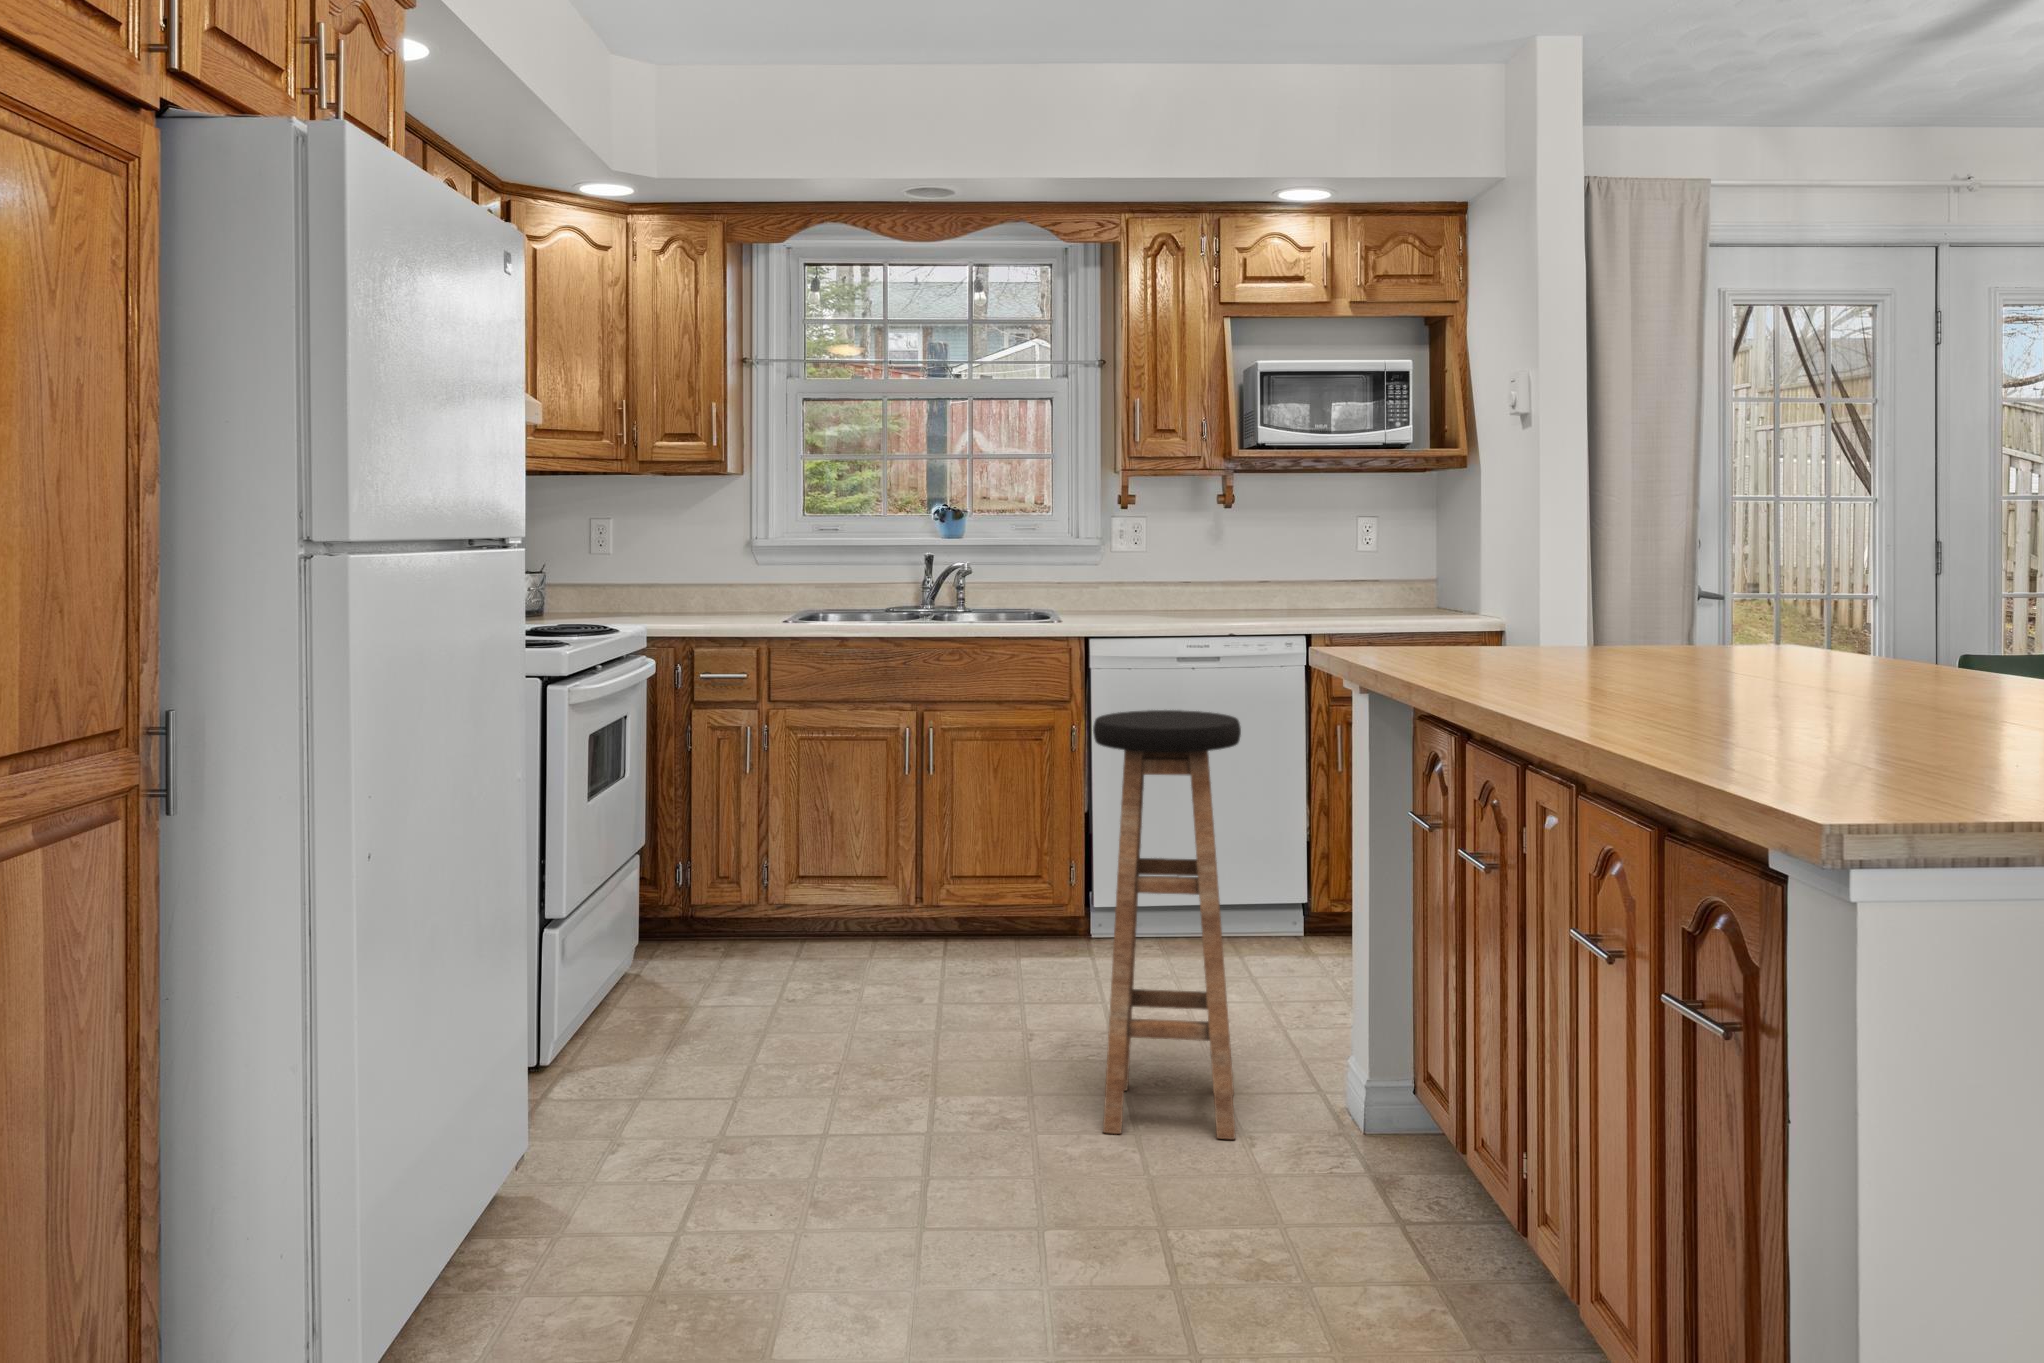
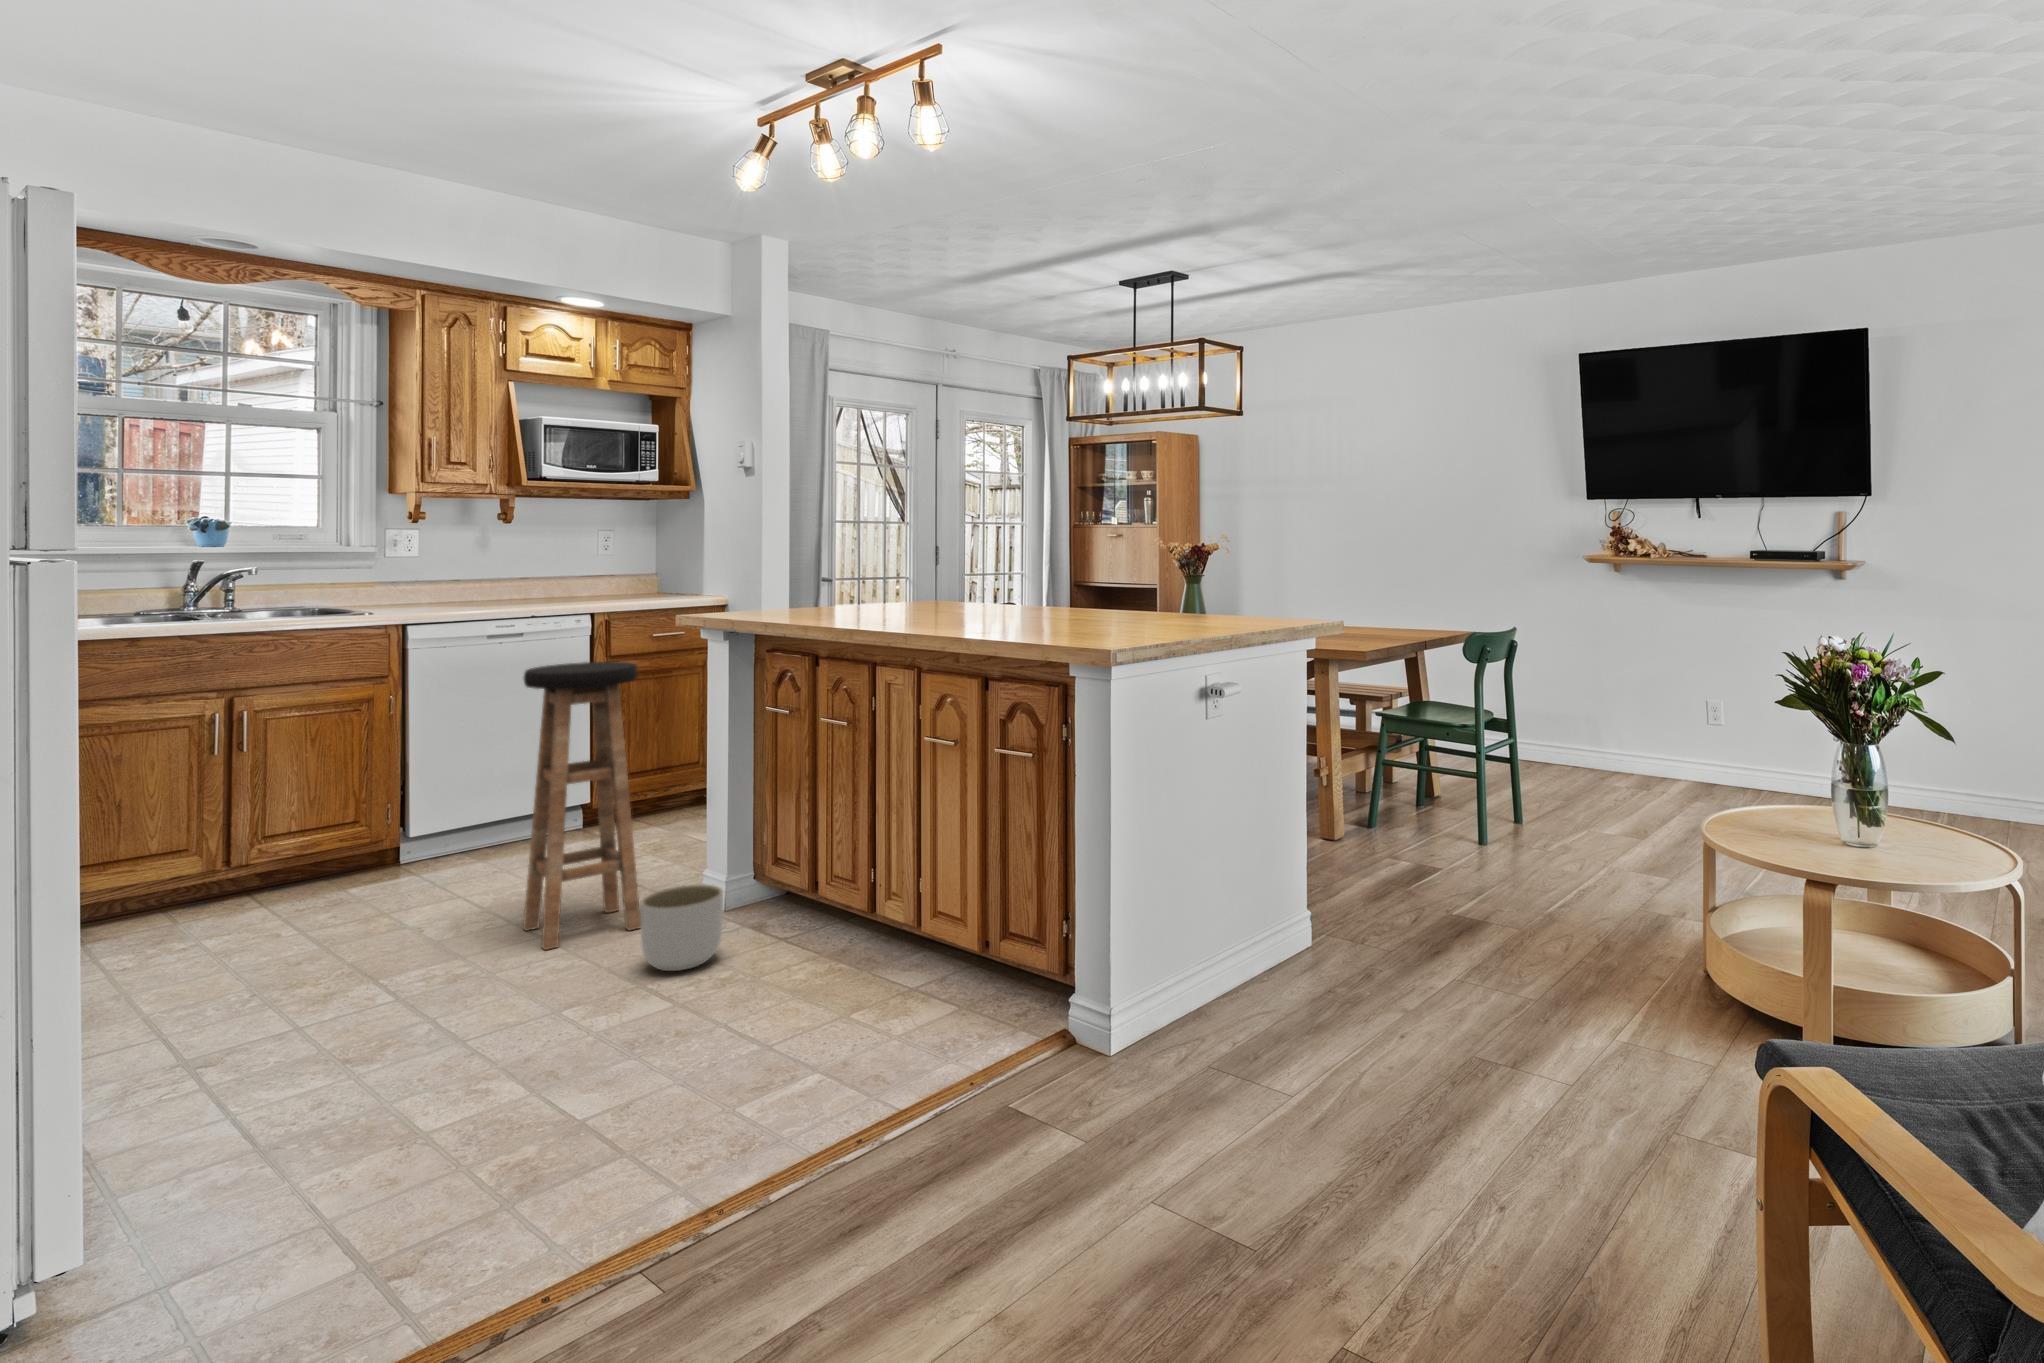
planter: none [1170,1099,1295,1253] -> present [640,884,723,971]

